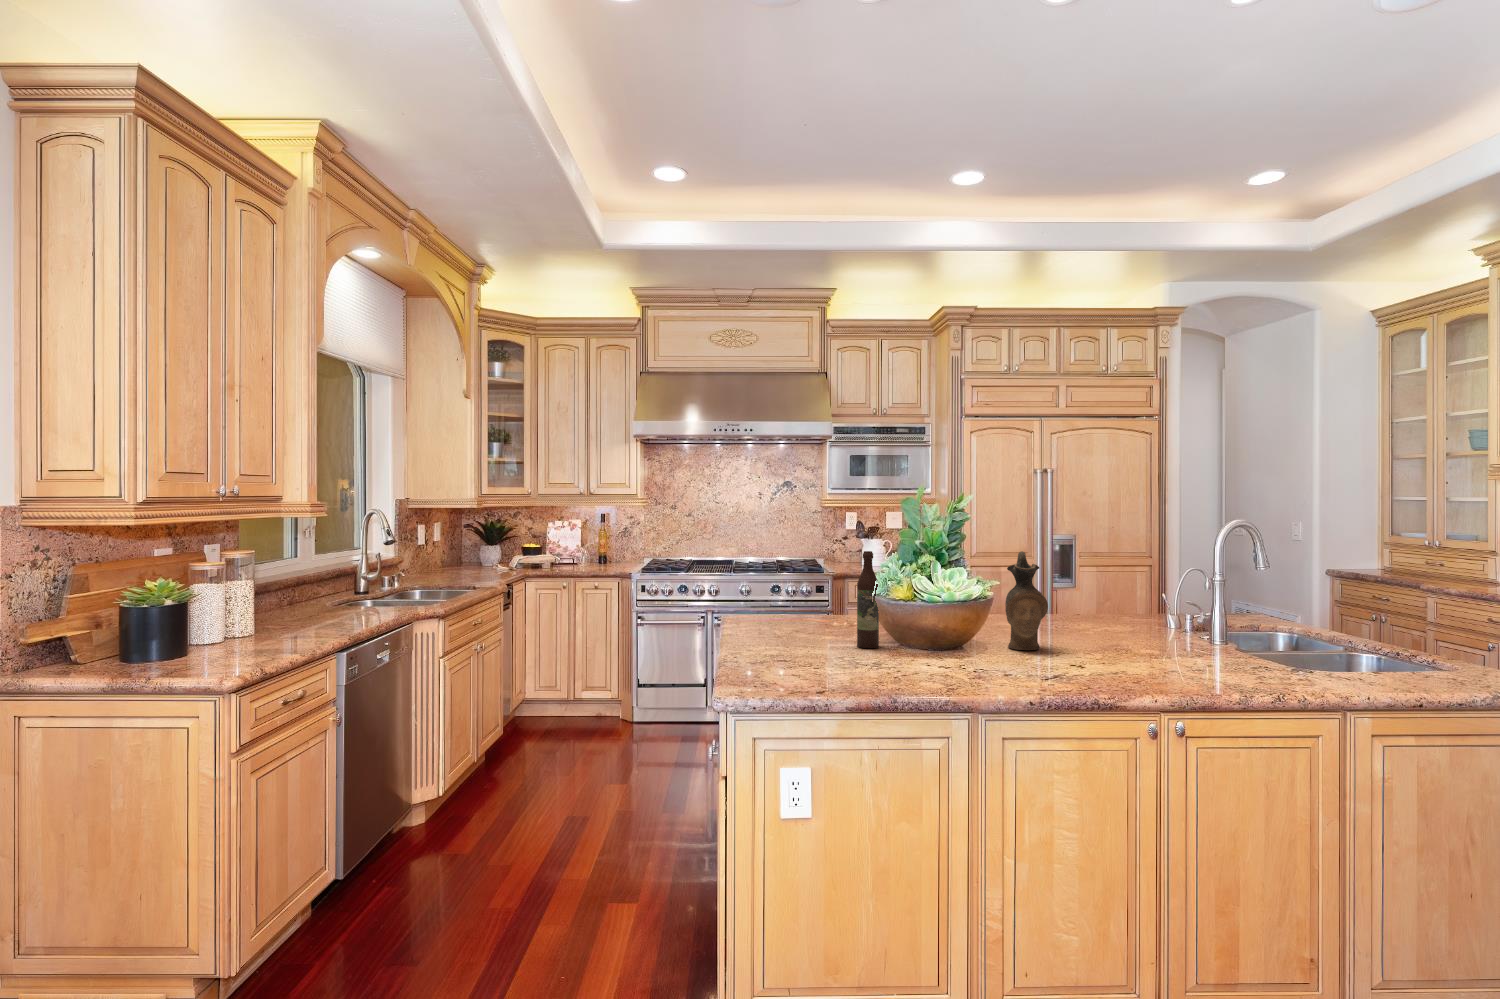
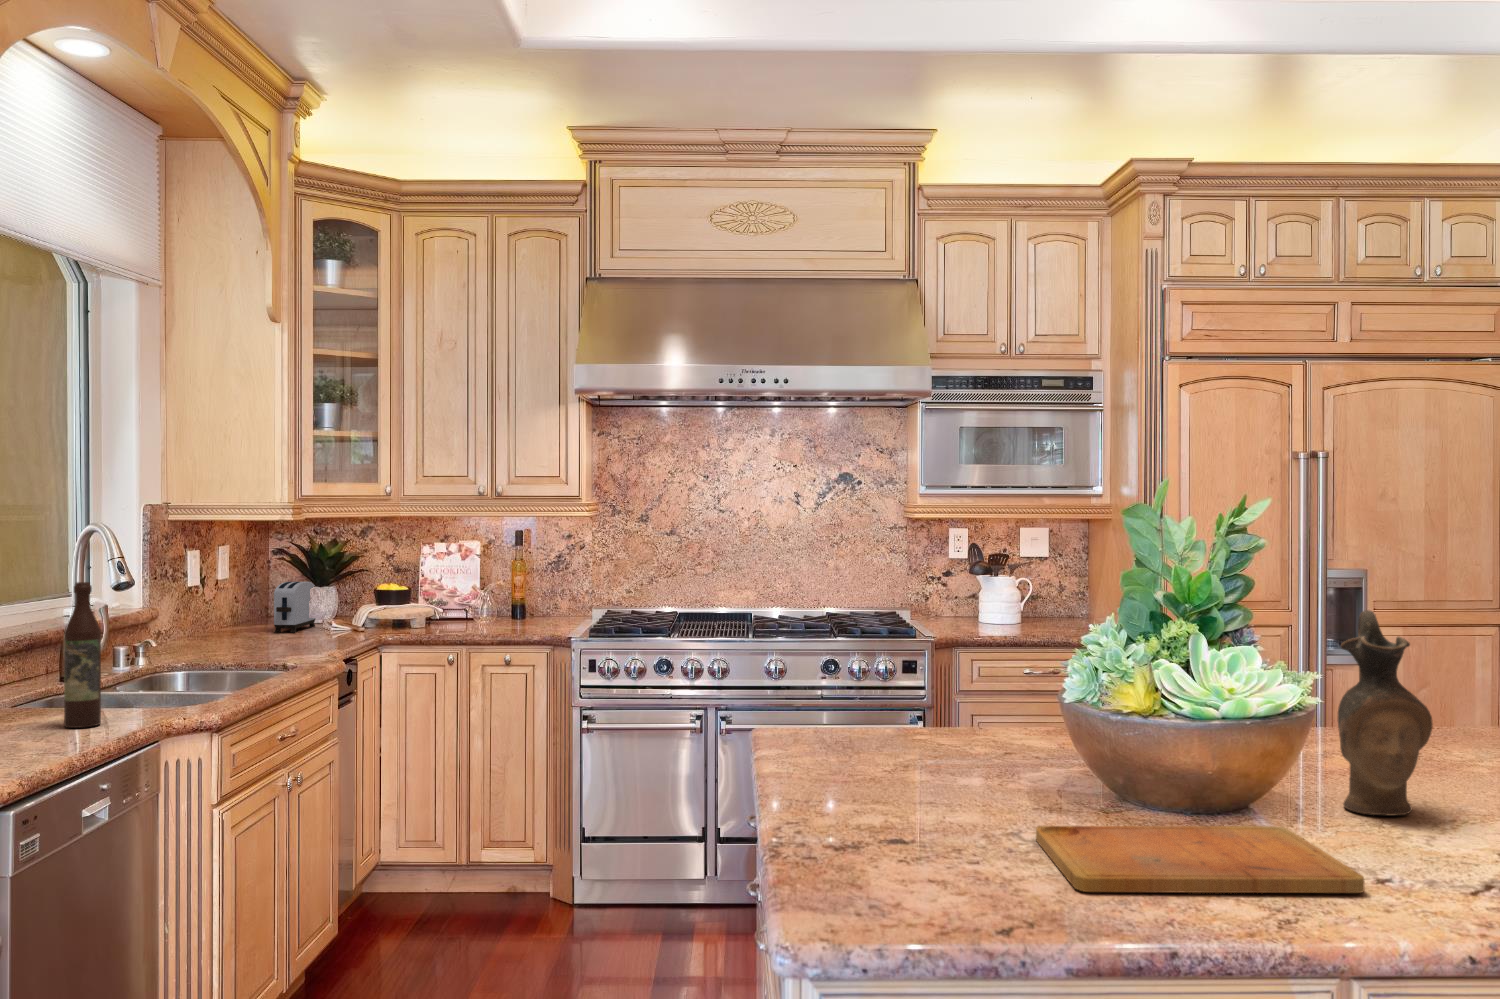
toaster: none [465,543,488,571] -> present [274,582,316,633]
wine bottle: present [857,551,879,648] -> present [64,582,101,728]
cutting board: none [853,653,995,678] -> present [1036,826,1364,893]

